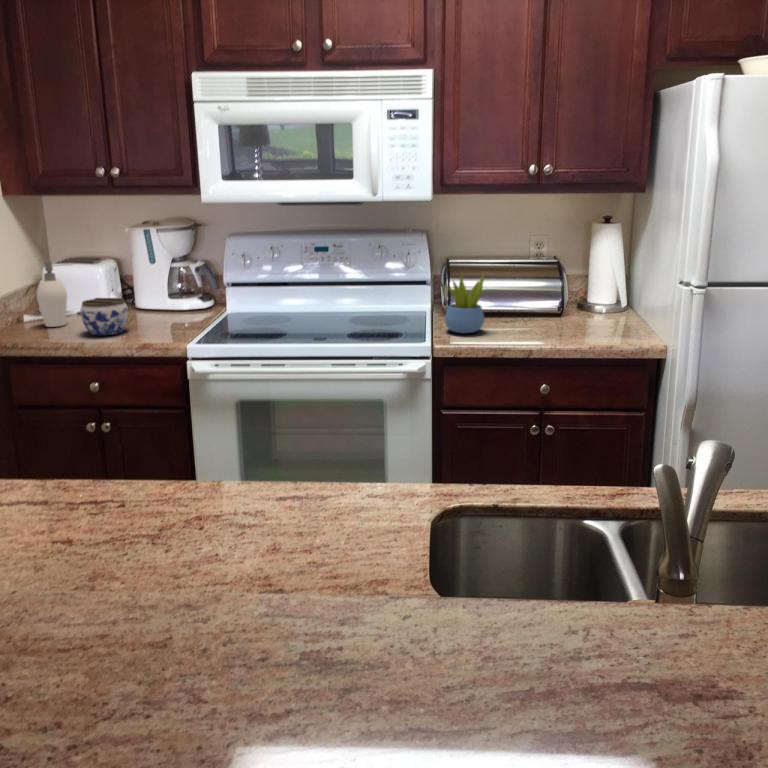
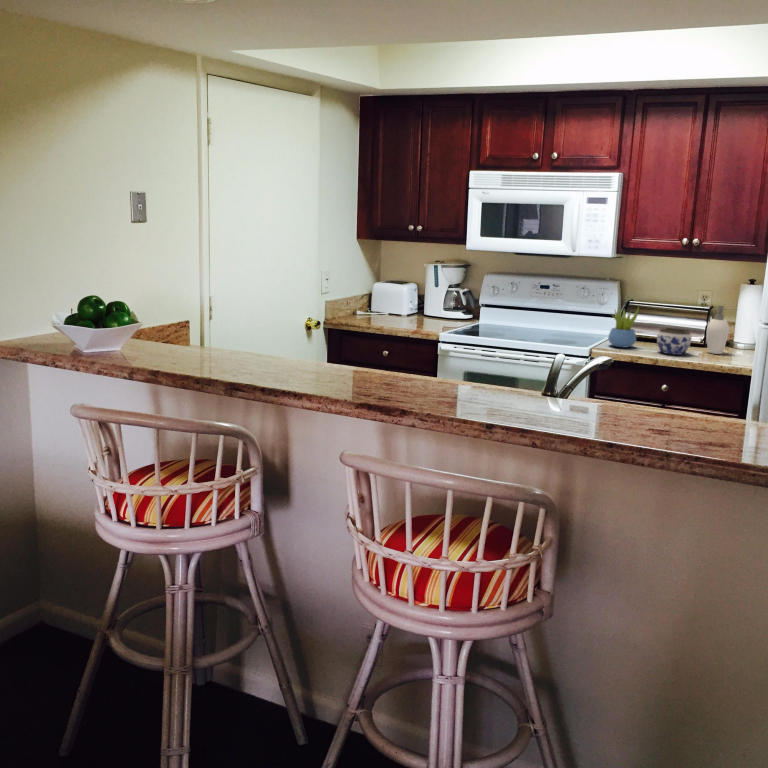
soap dispenser: present [37,261,67,327] -> present [707,306,729,354]
jar: present [80,298,128,335] -> present [657,328,691,355]

